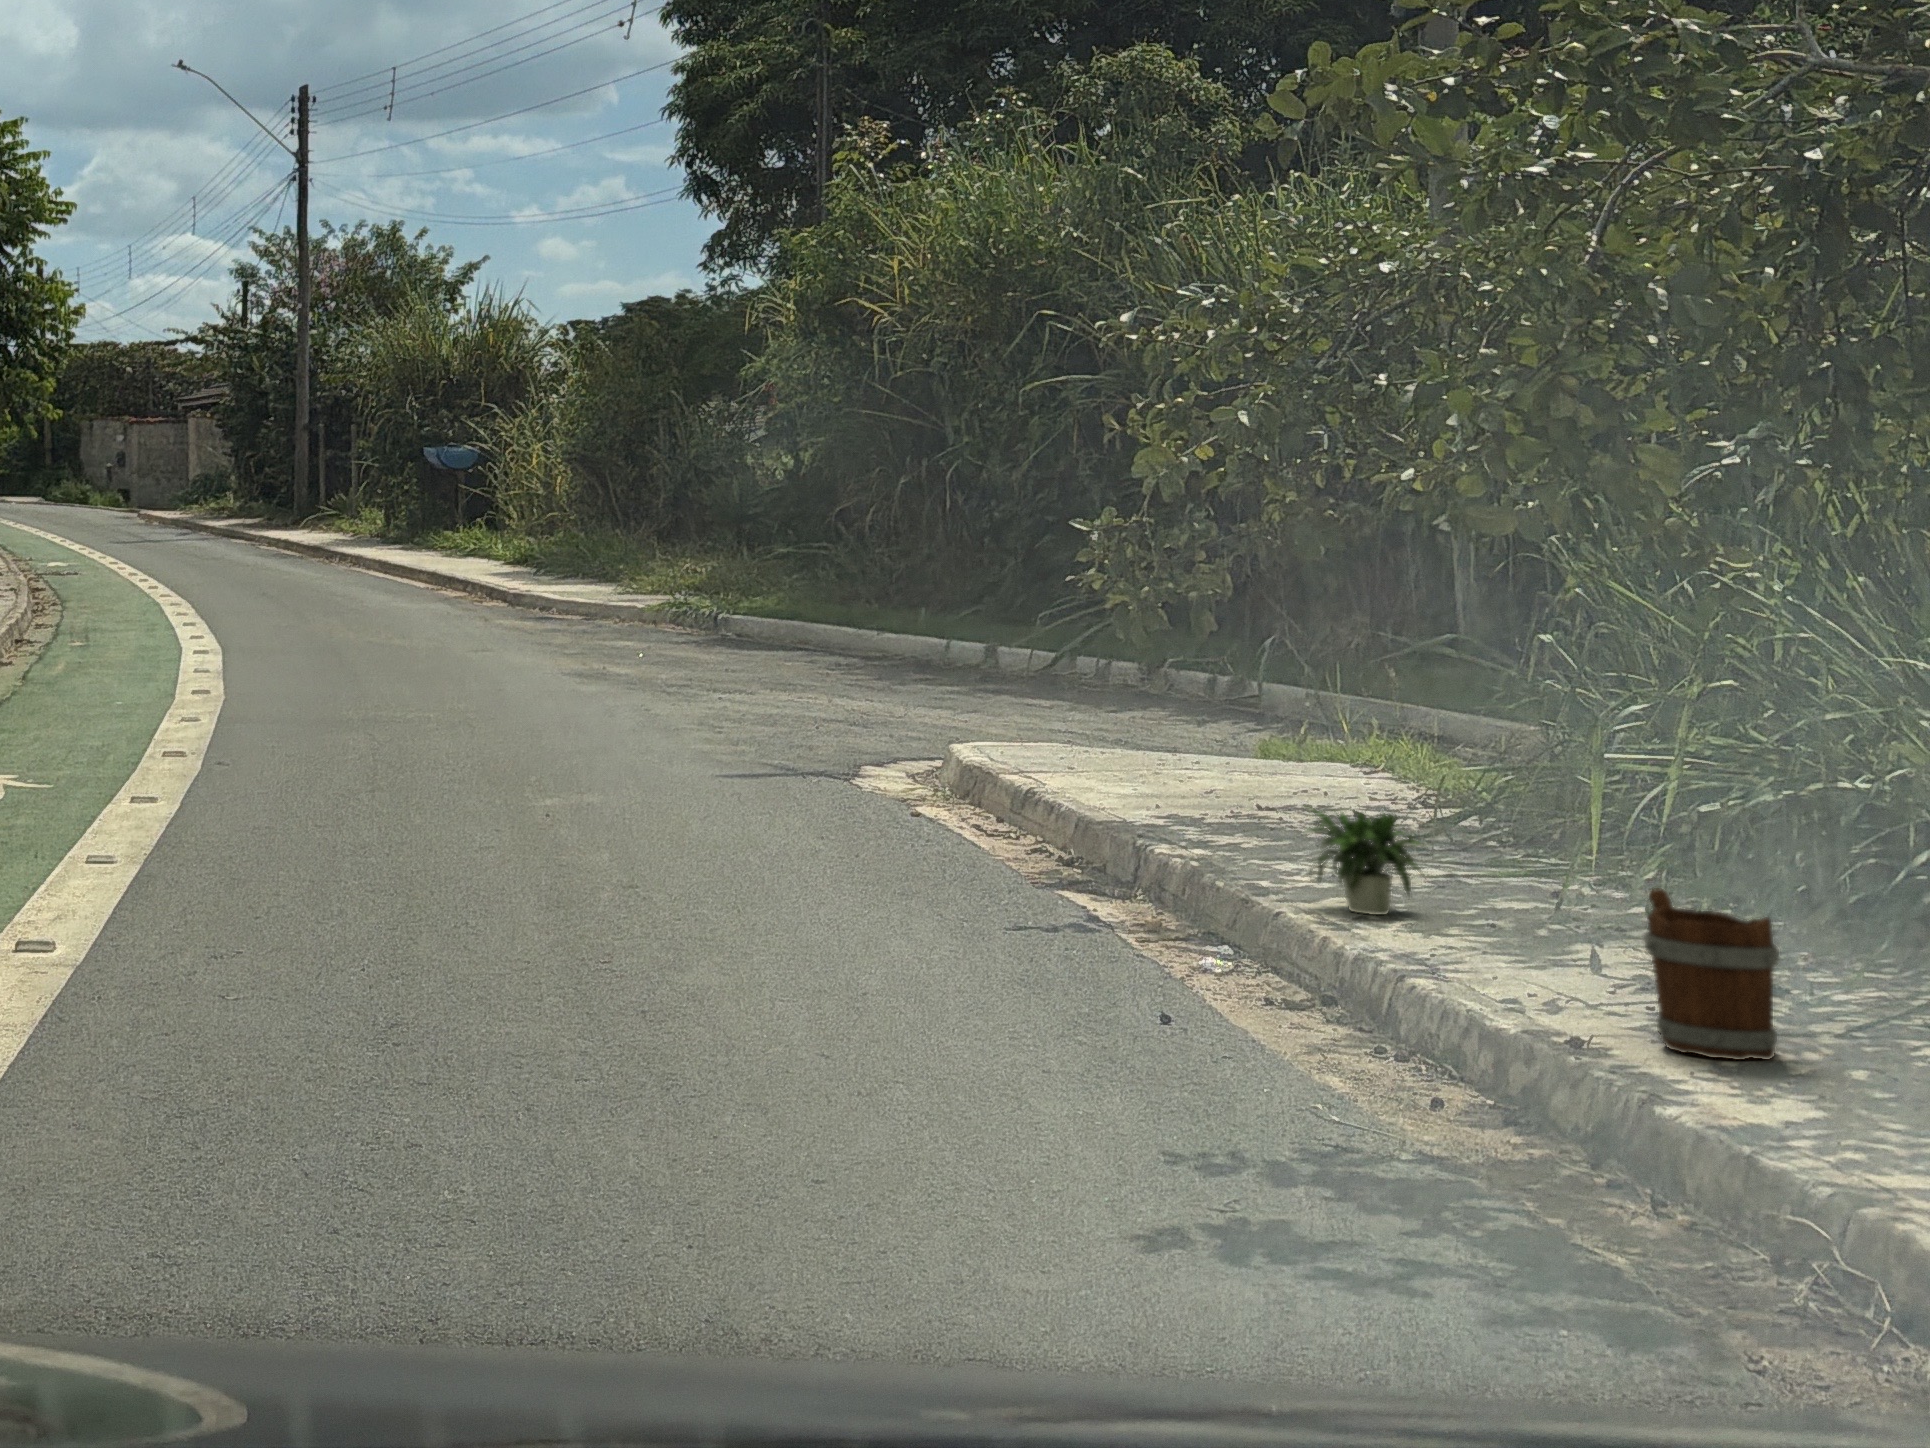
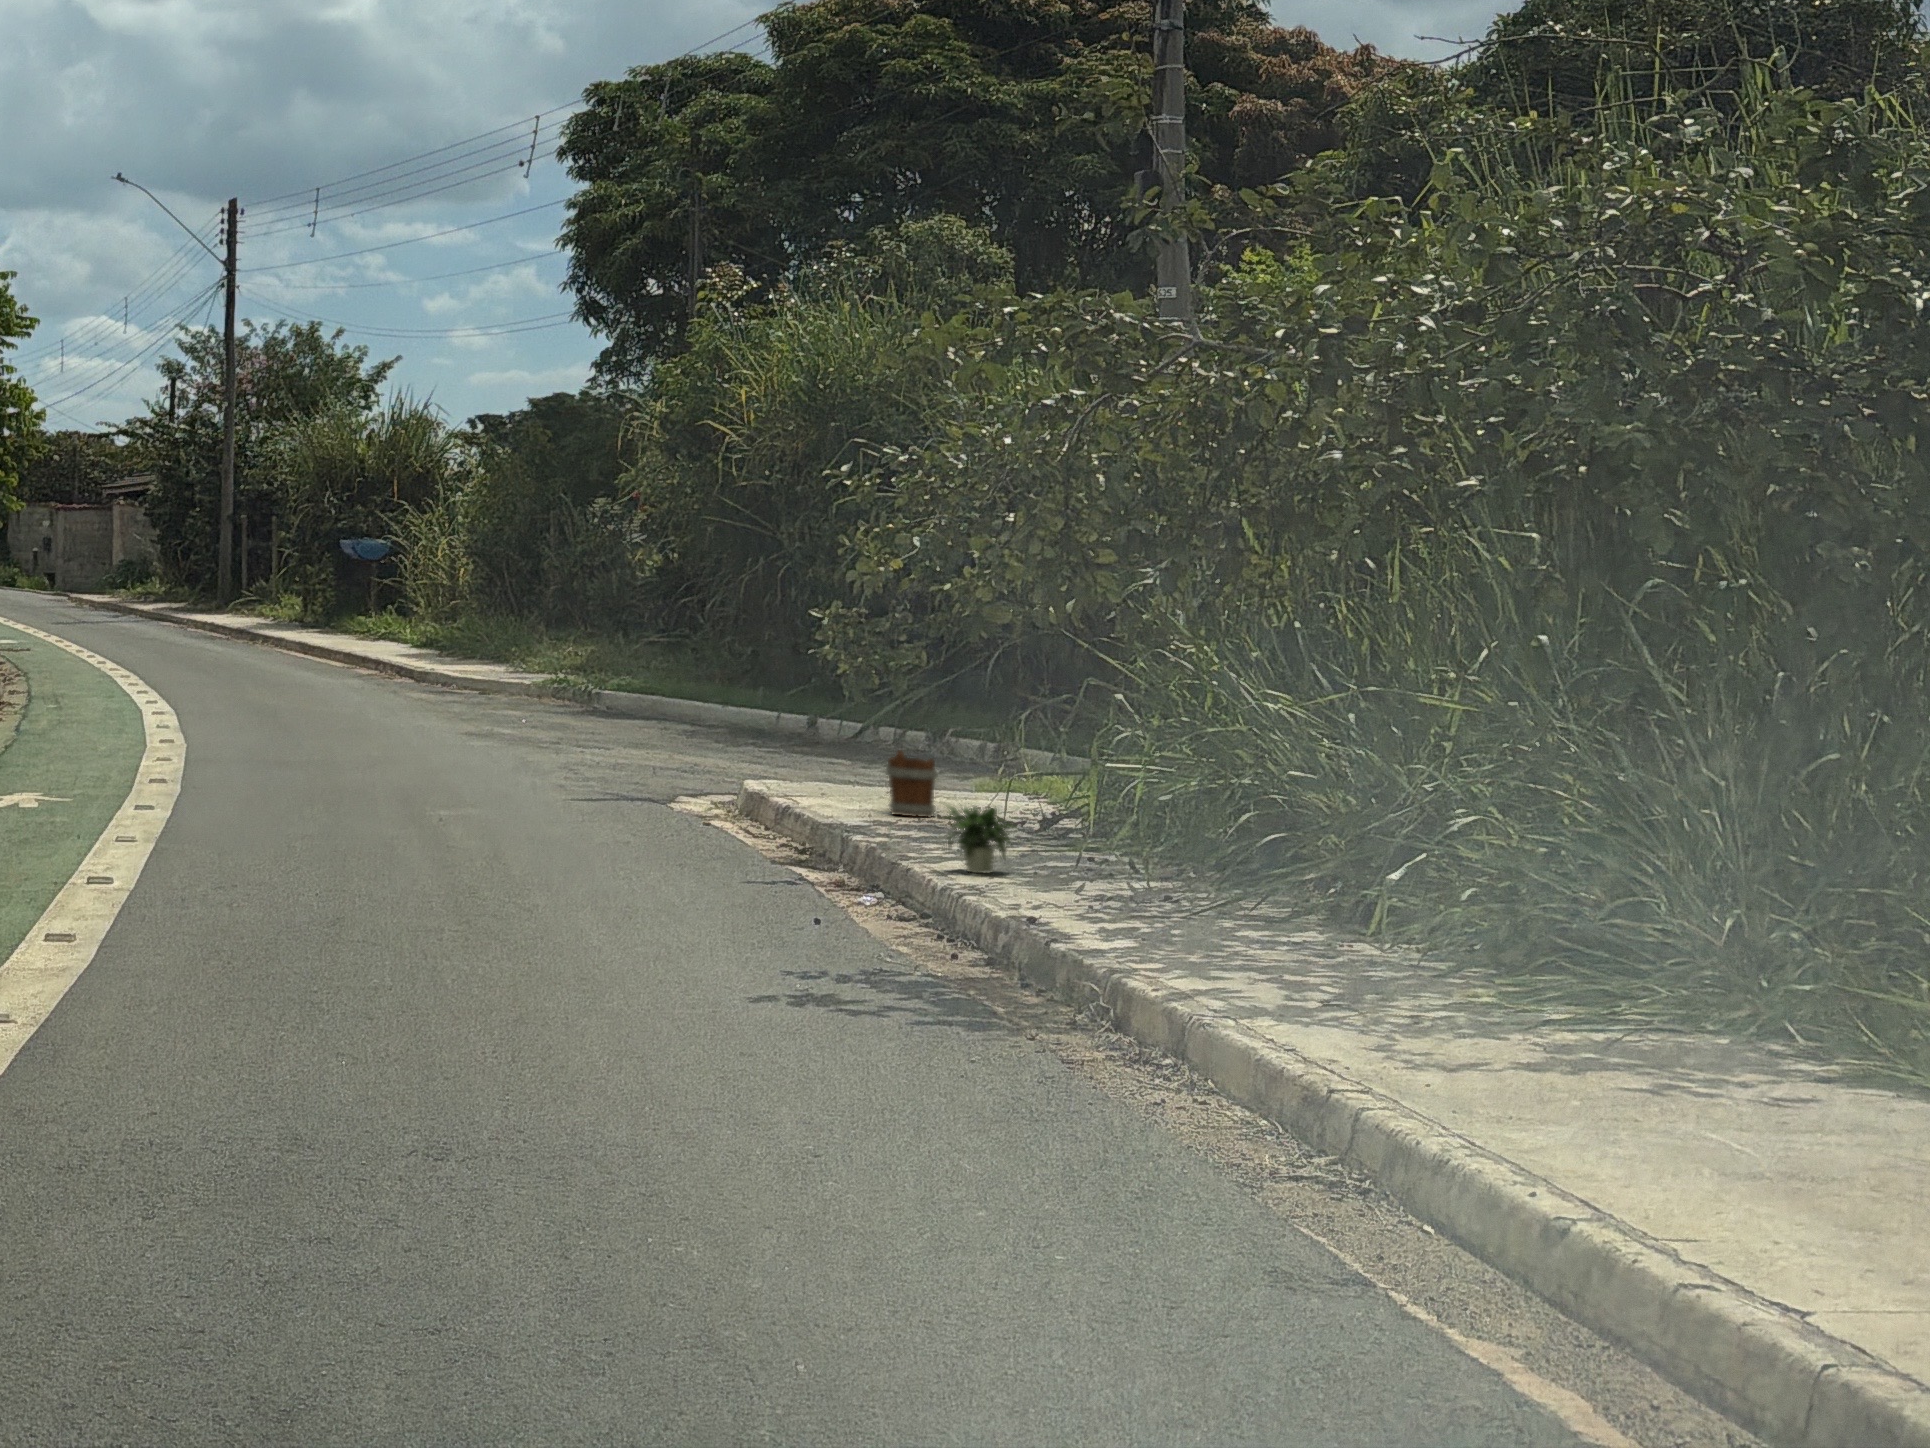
bucket: present [1645,888,1779,1060] -> present [886,751,938,817]

